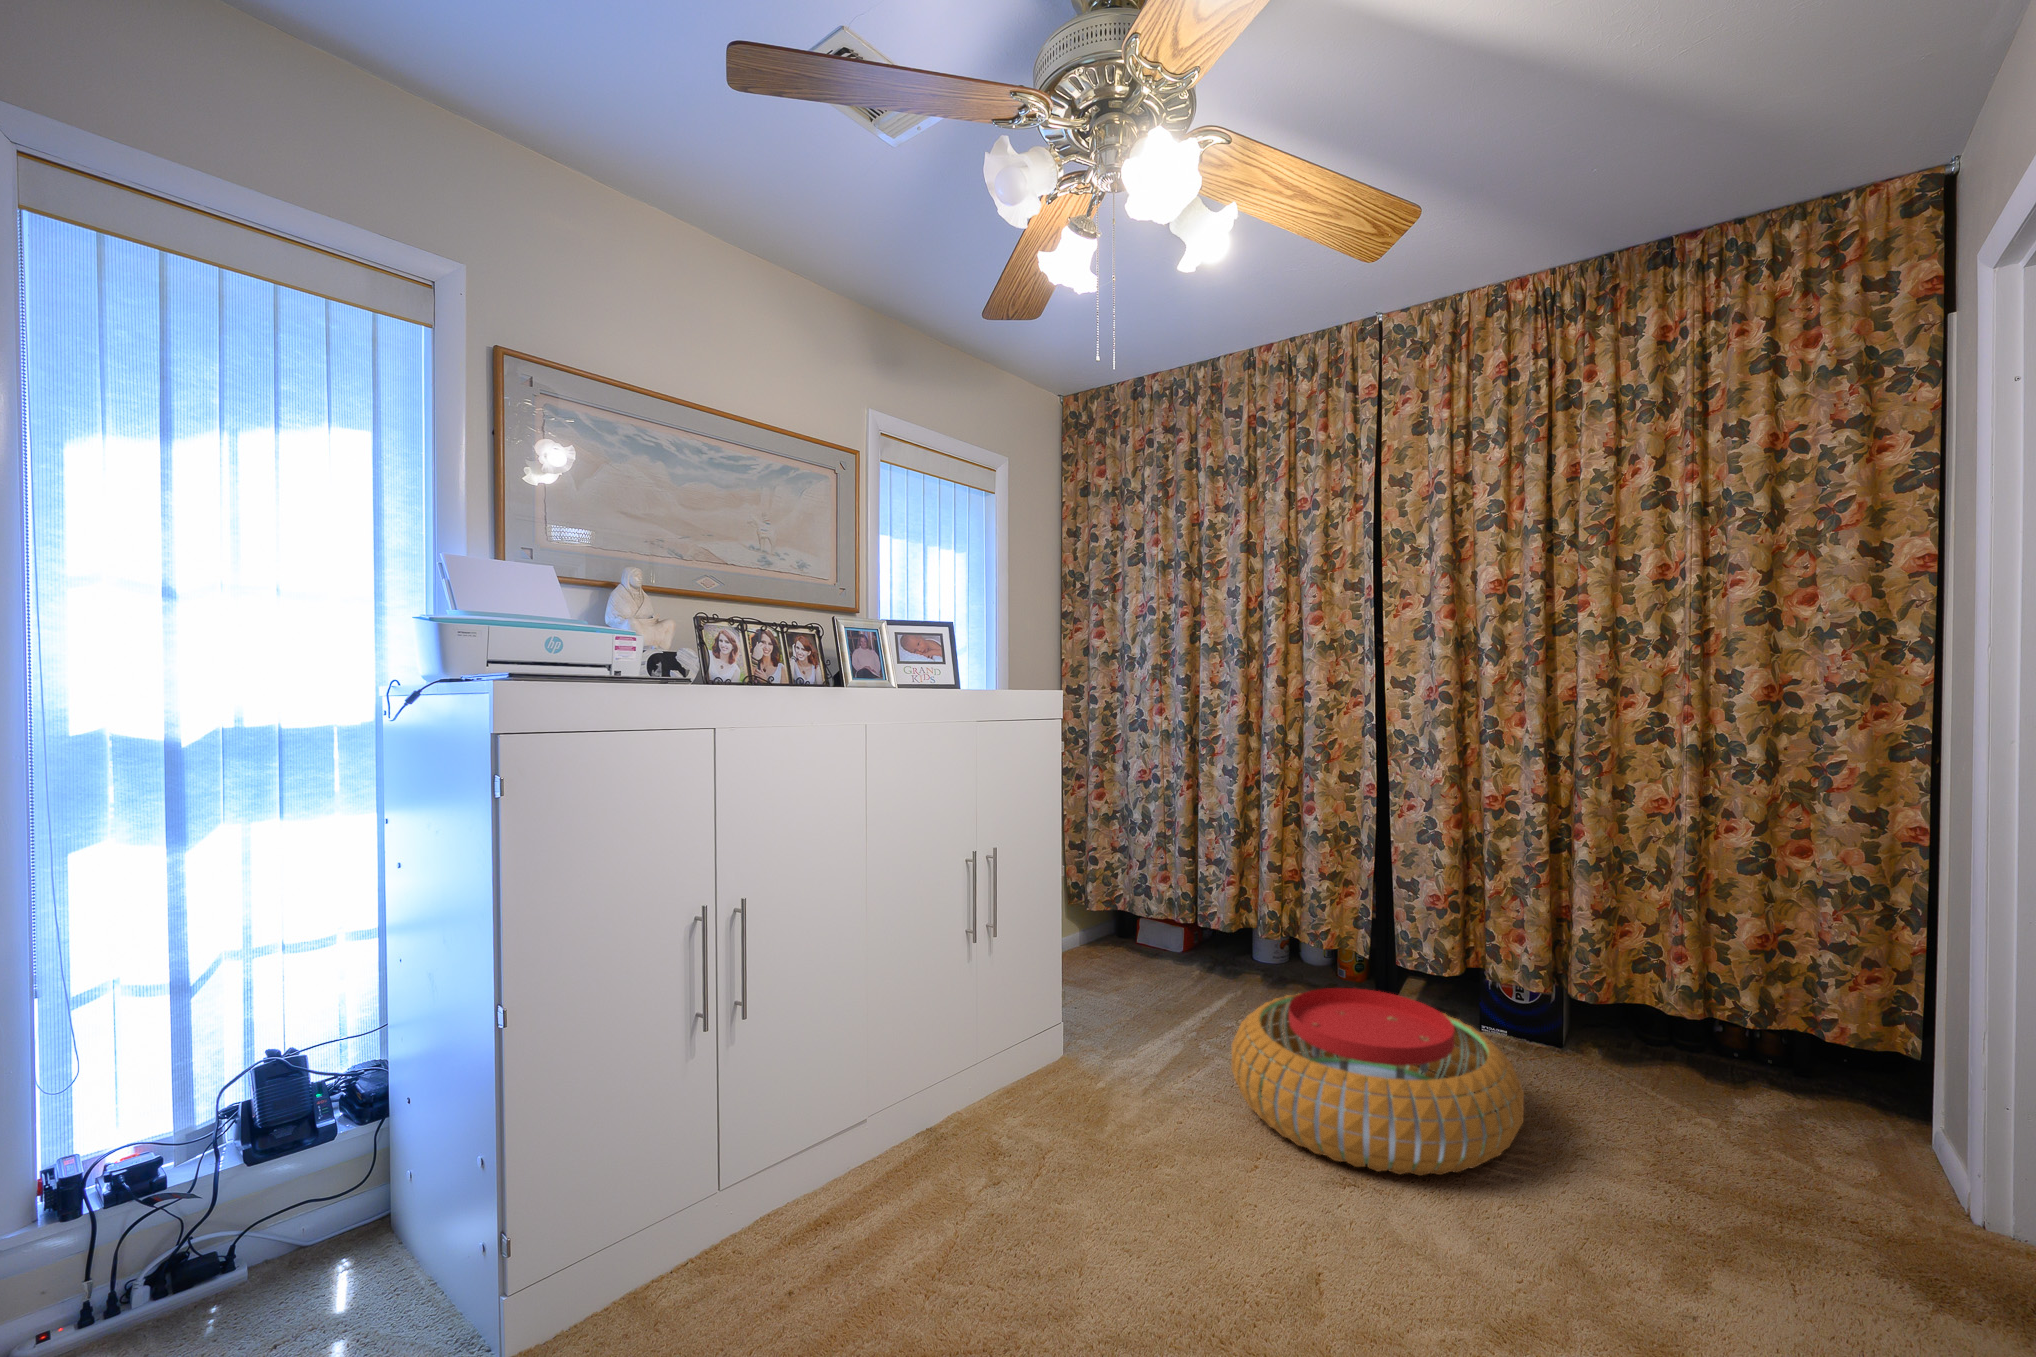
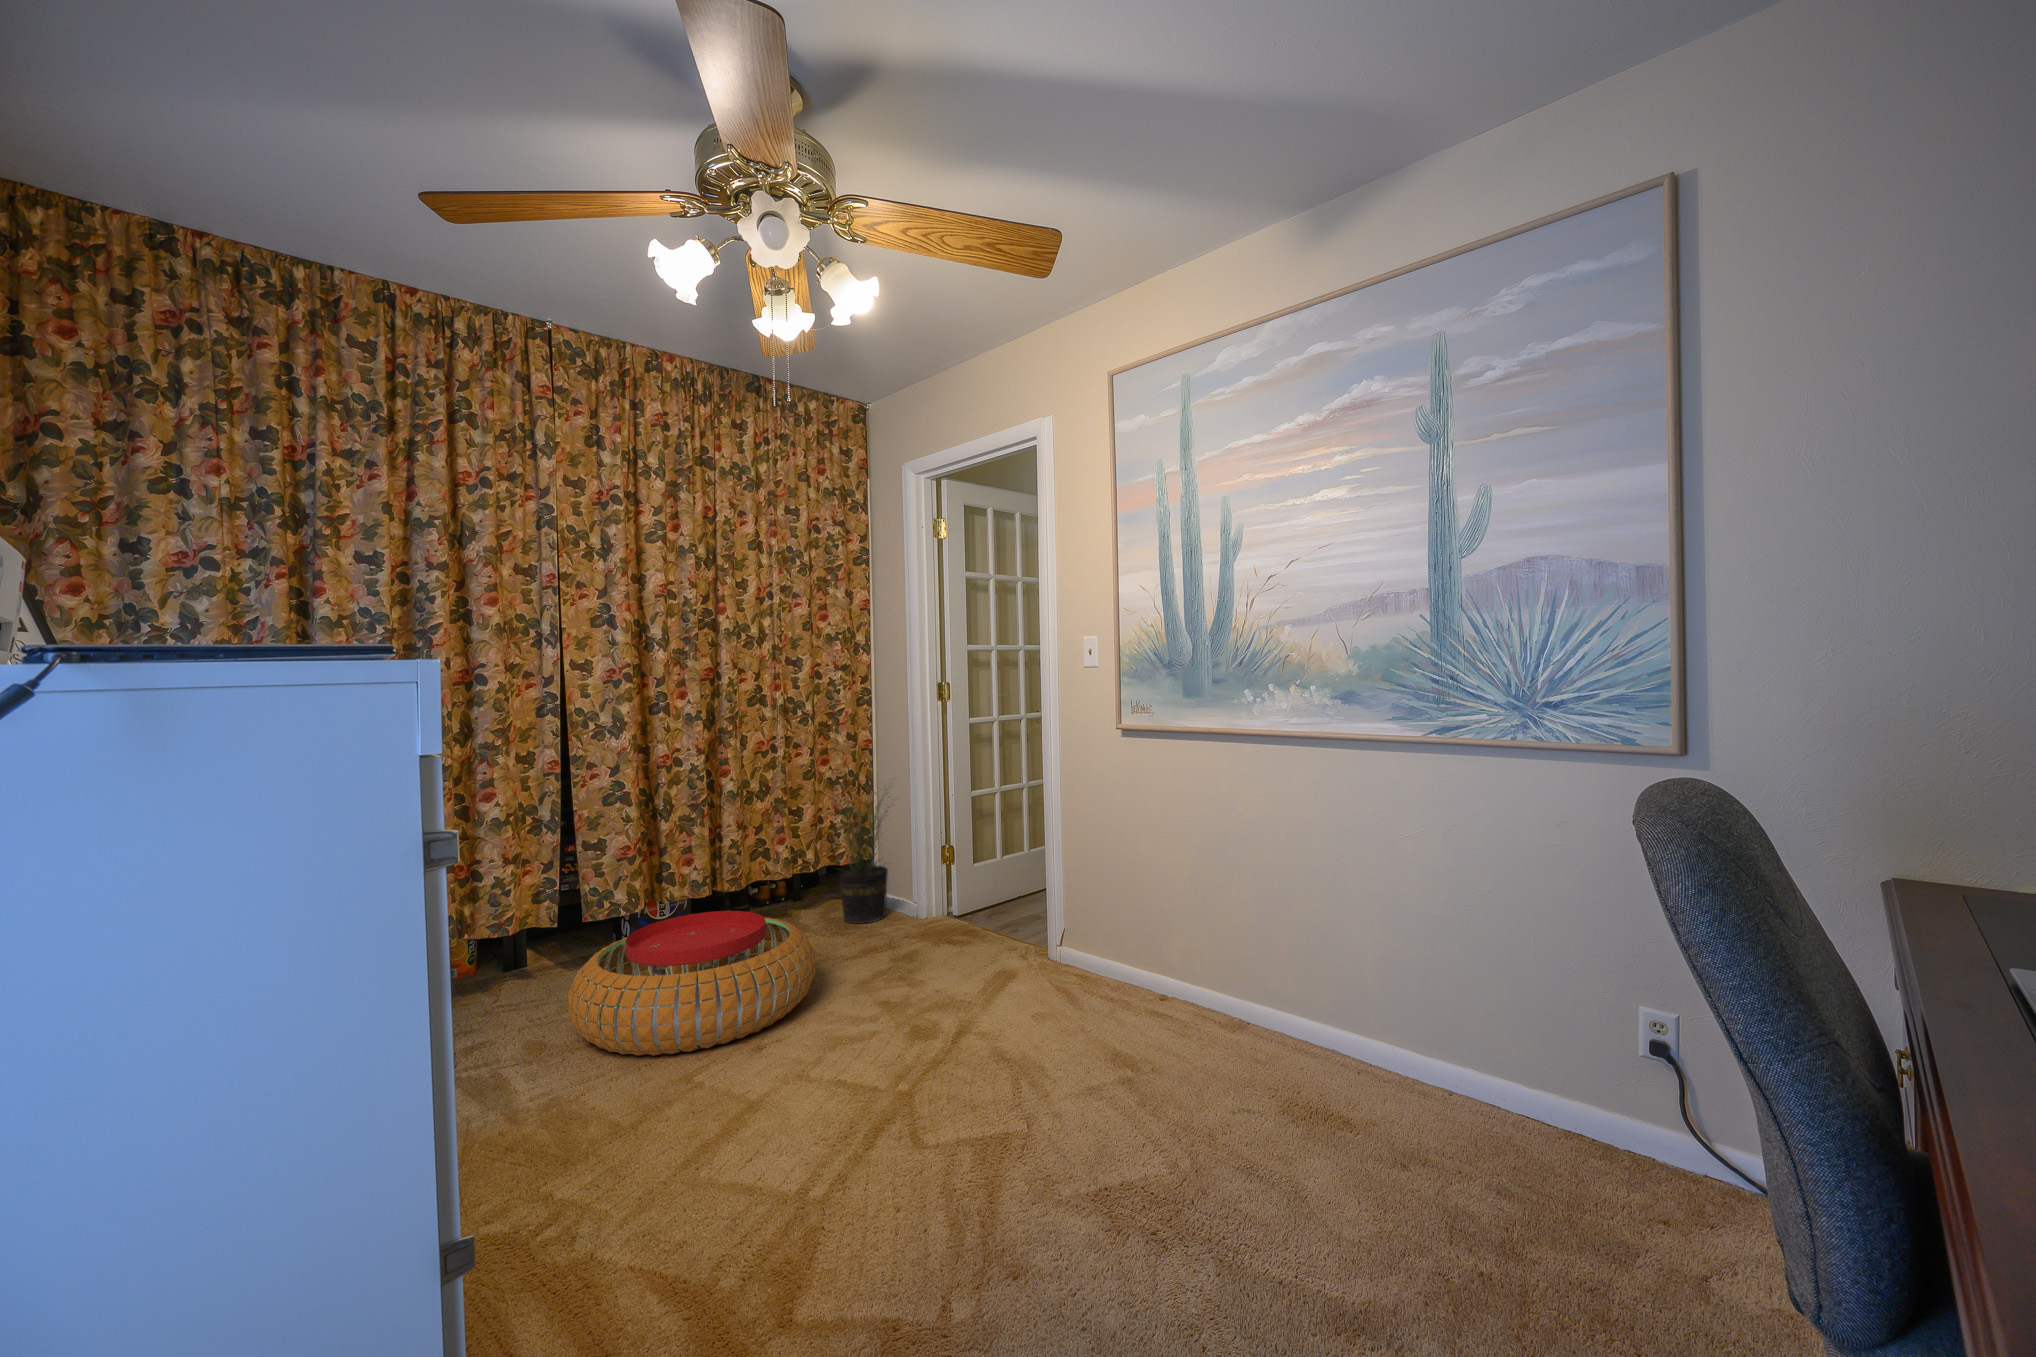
potted plant: none [1711,886,1928,1171] -> present [836,785,889,923]

